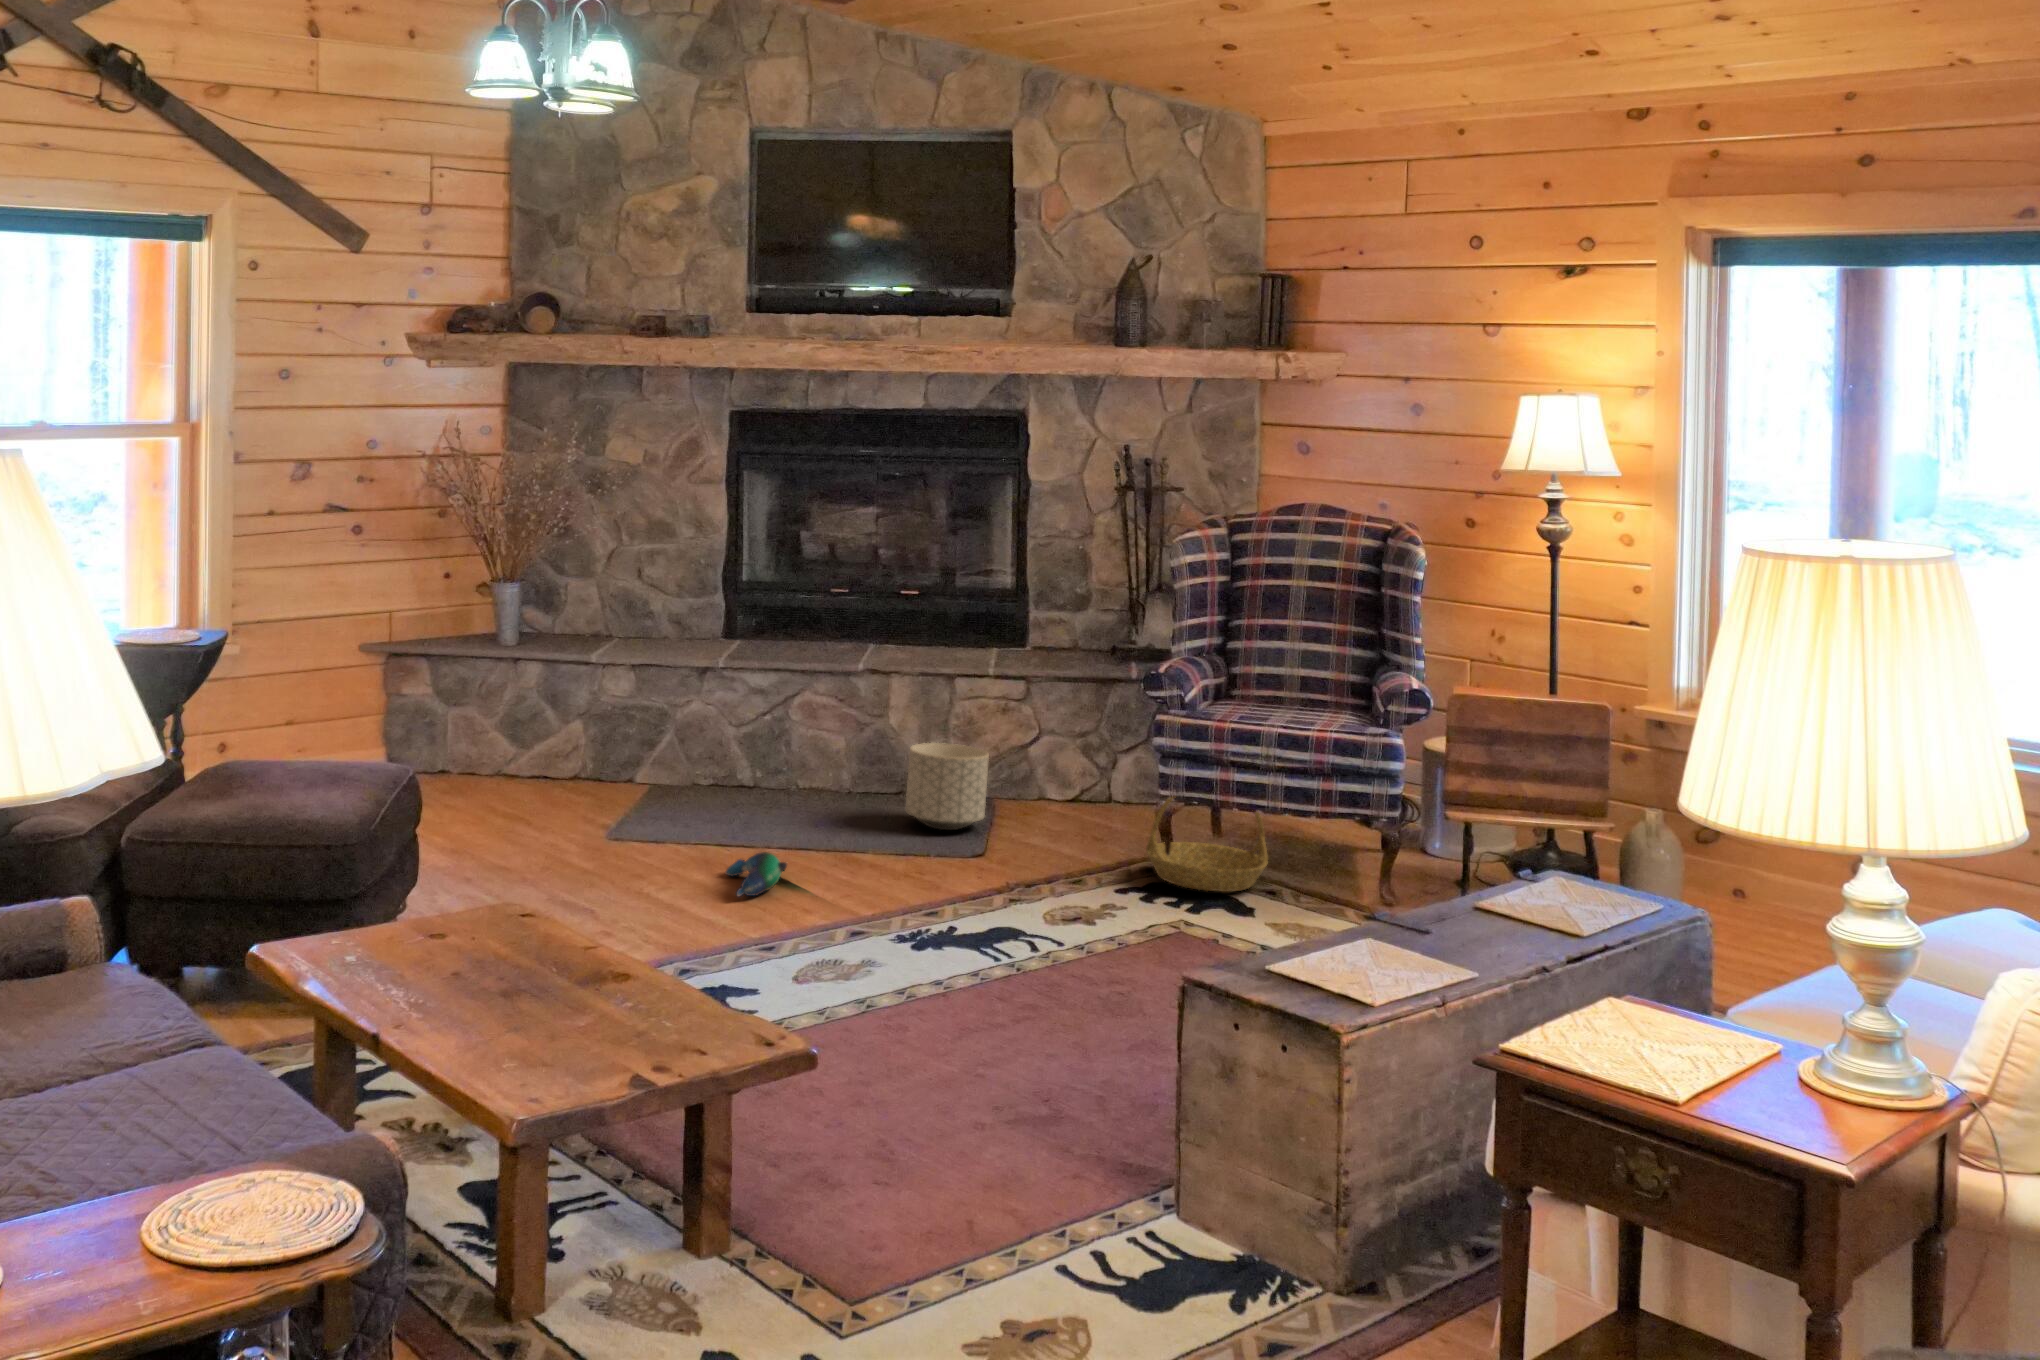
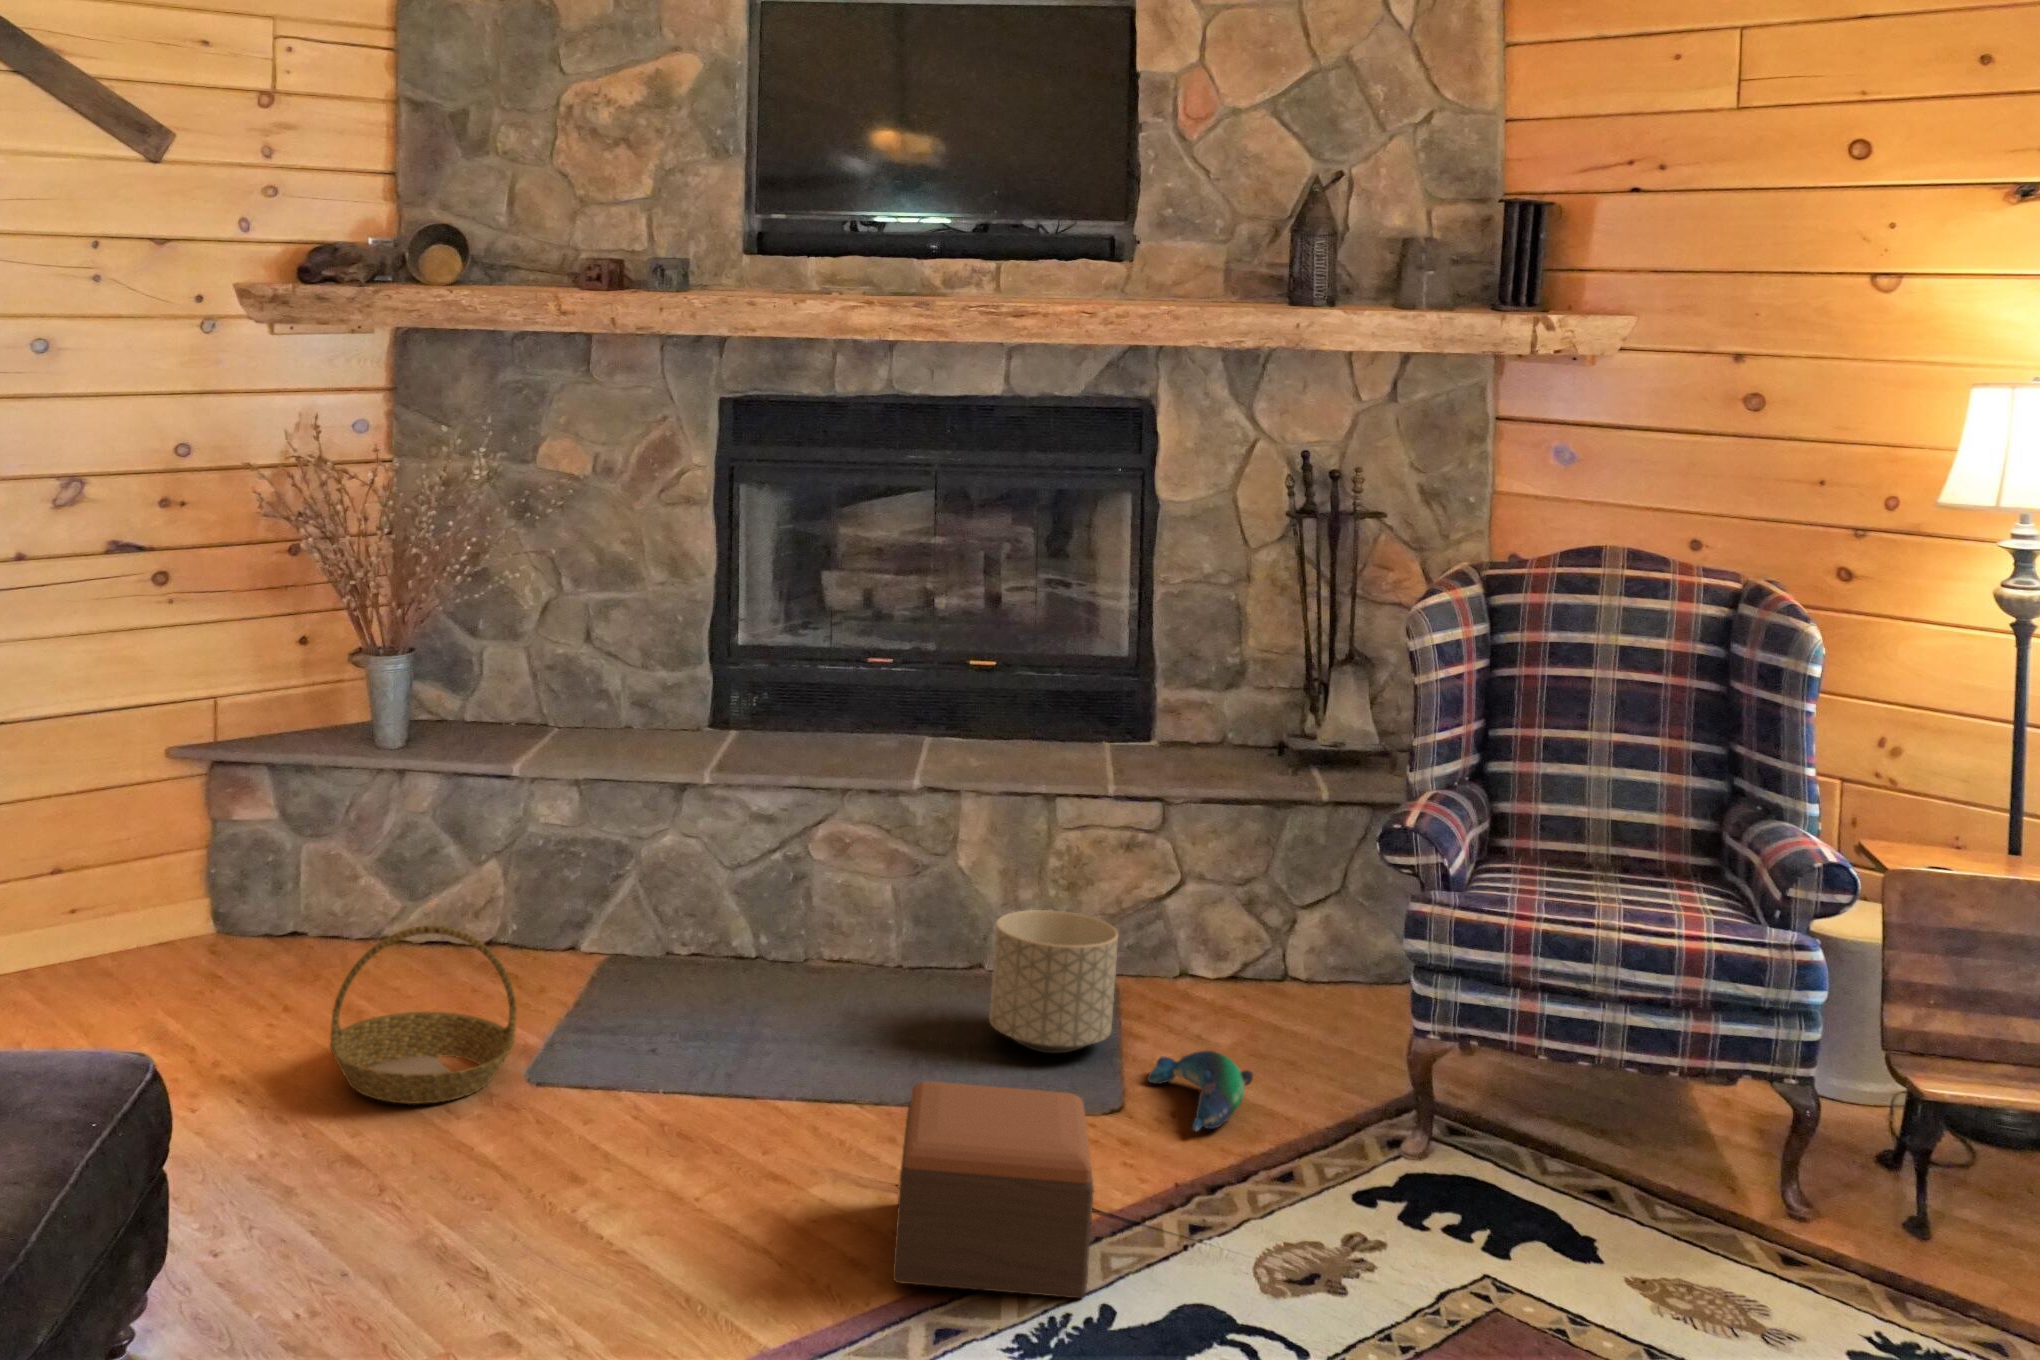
basket: present [1146,796,1268,892] -> present [330,925,517,1104]
footstool: none [833,814,952,924] -> present [893,1081,1094,1298]
plush toy: present [726,852,787,896] -> present [1147,1051,1253,1132]

